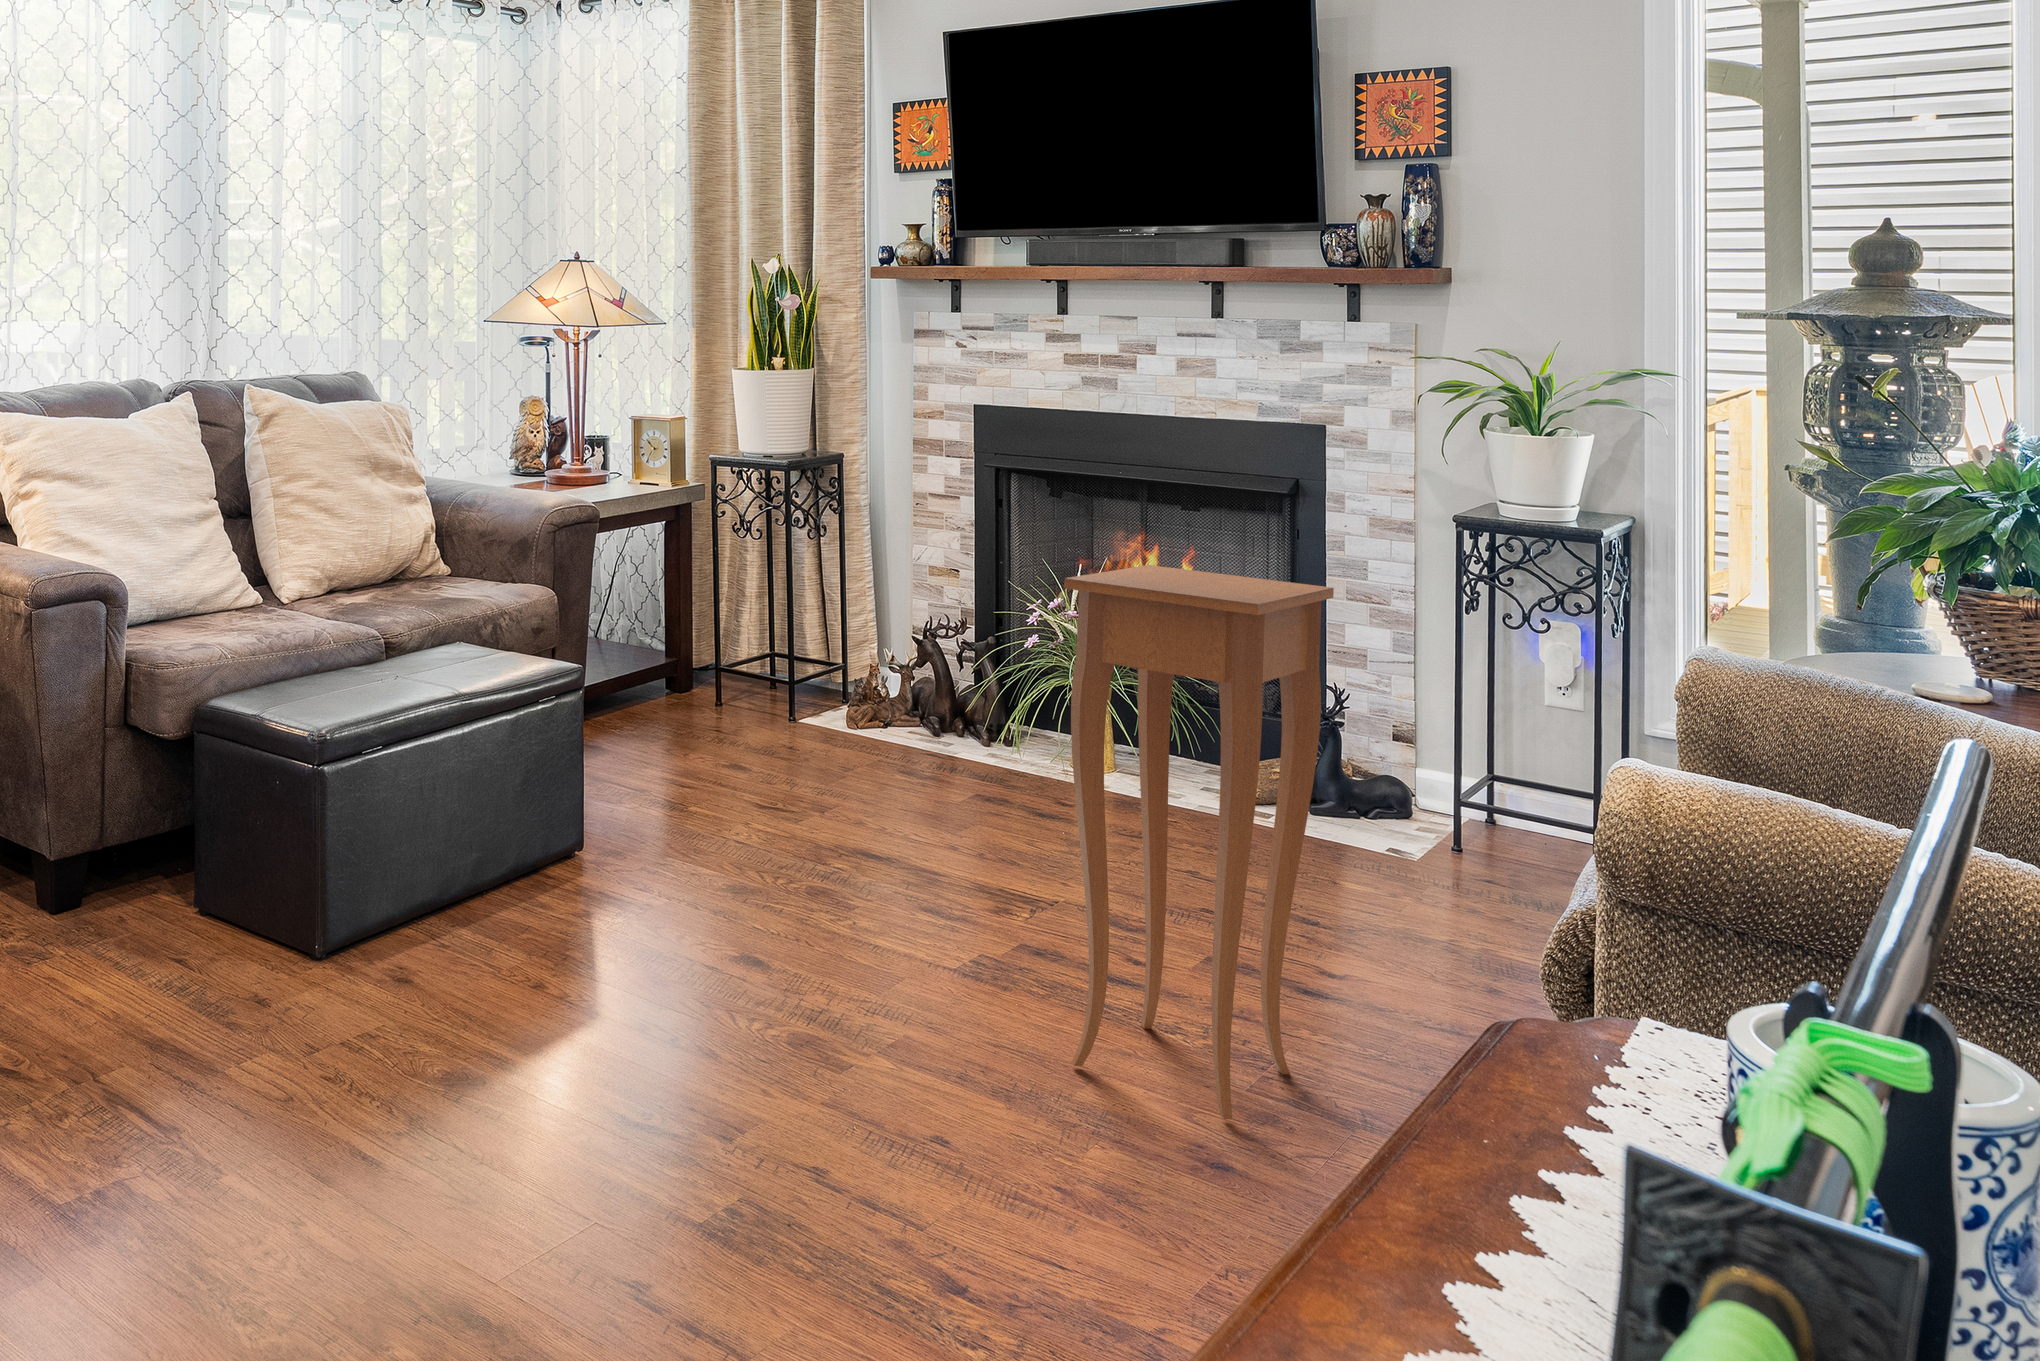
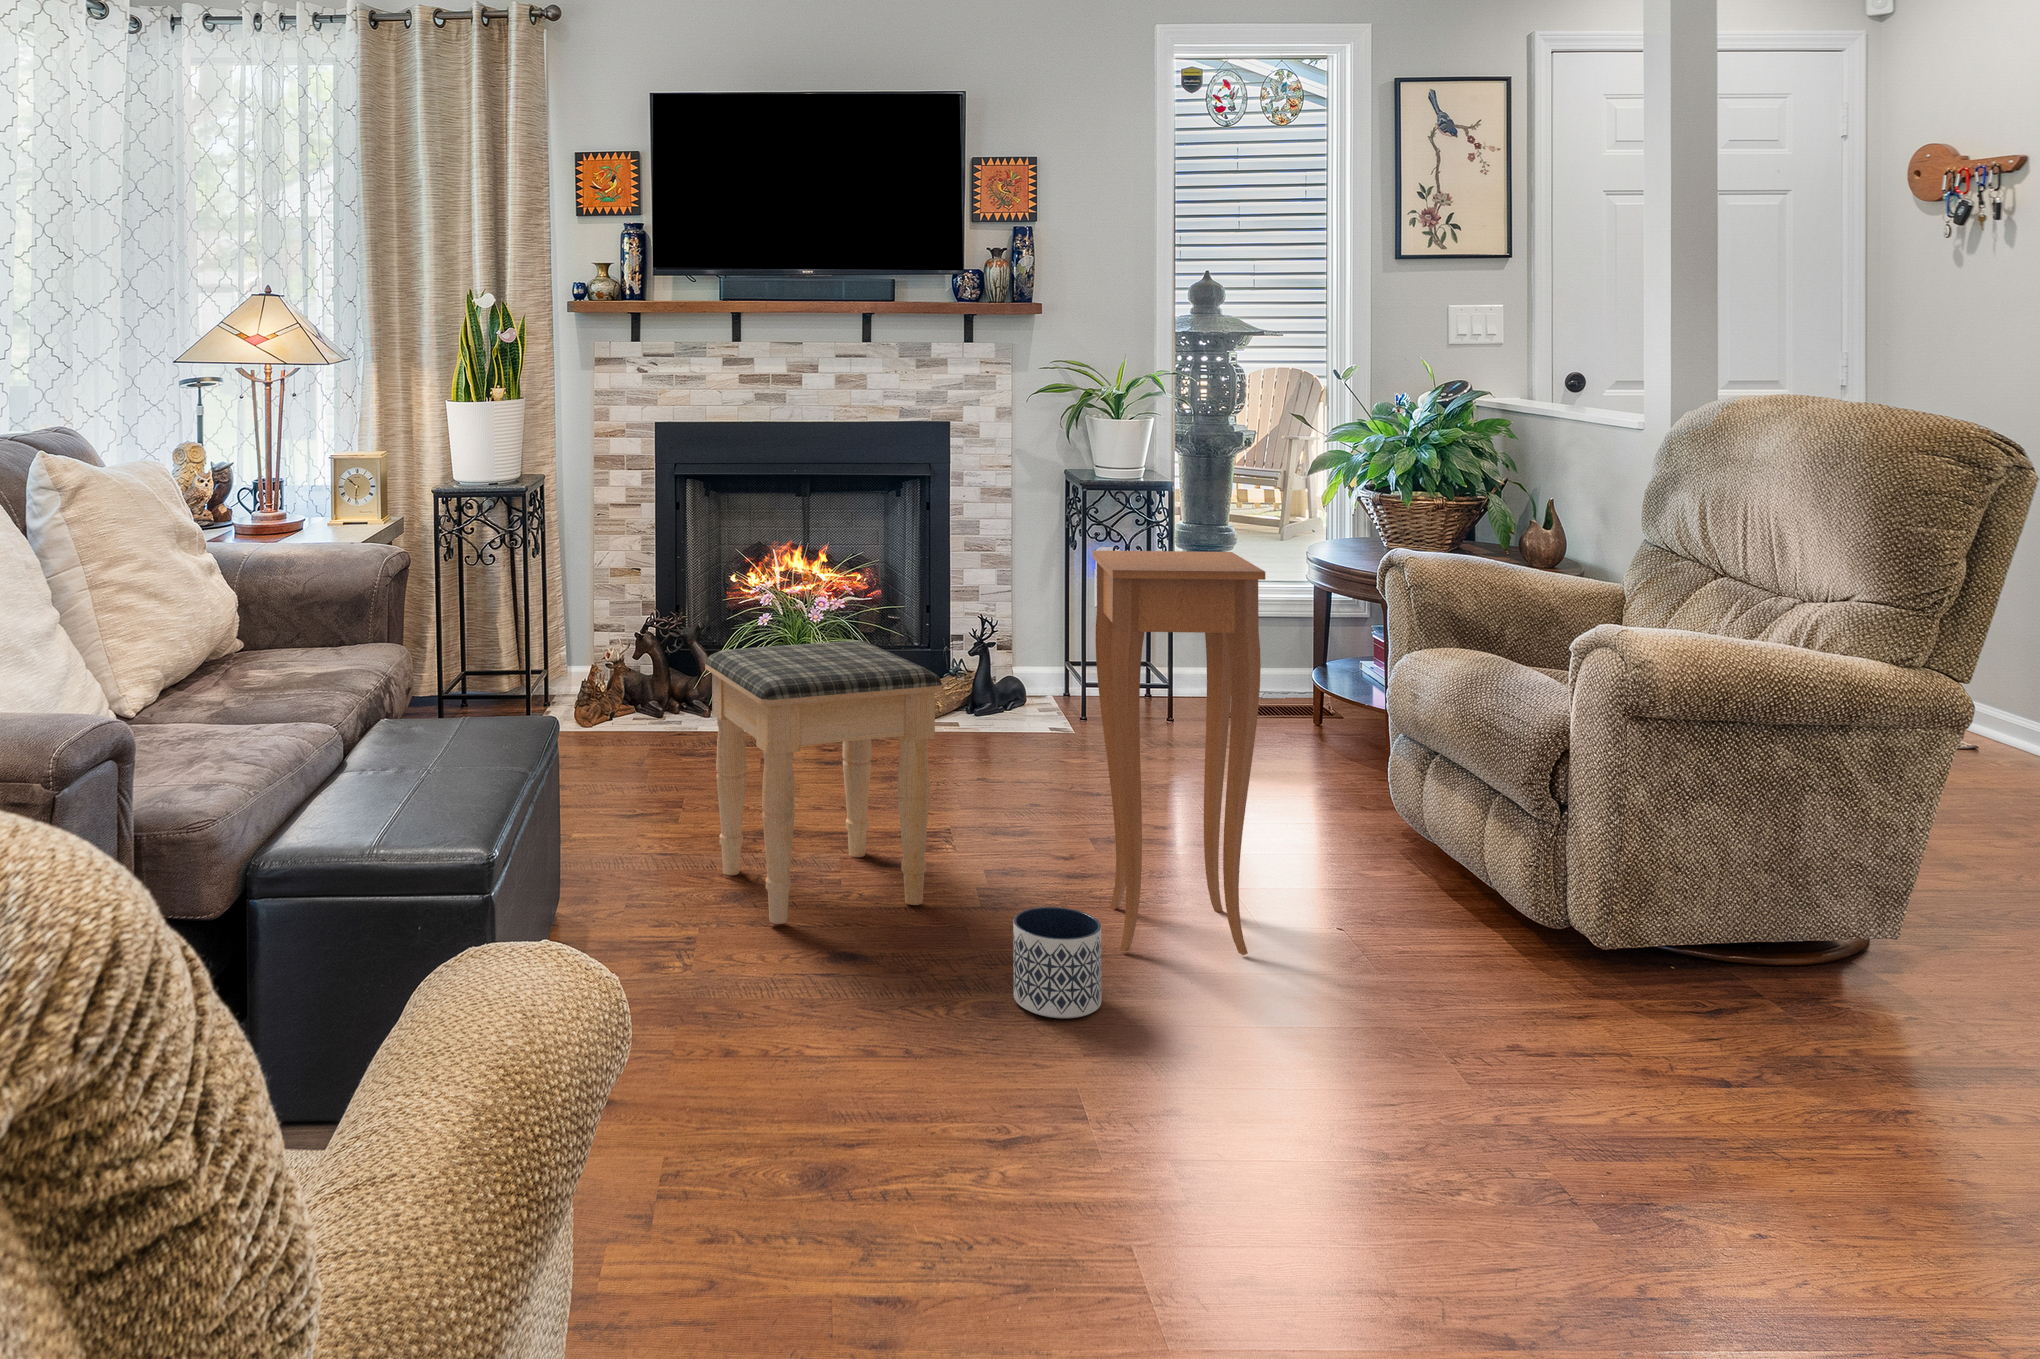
footstool: none [729,633,974,955] -> present [705,640,942,924]
planter: none [861,965,970,1100] -> present [1013,907,1102,1018]

